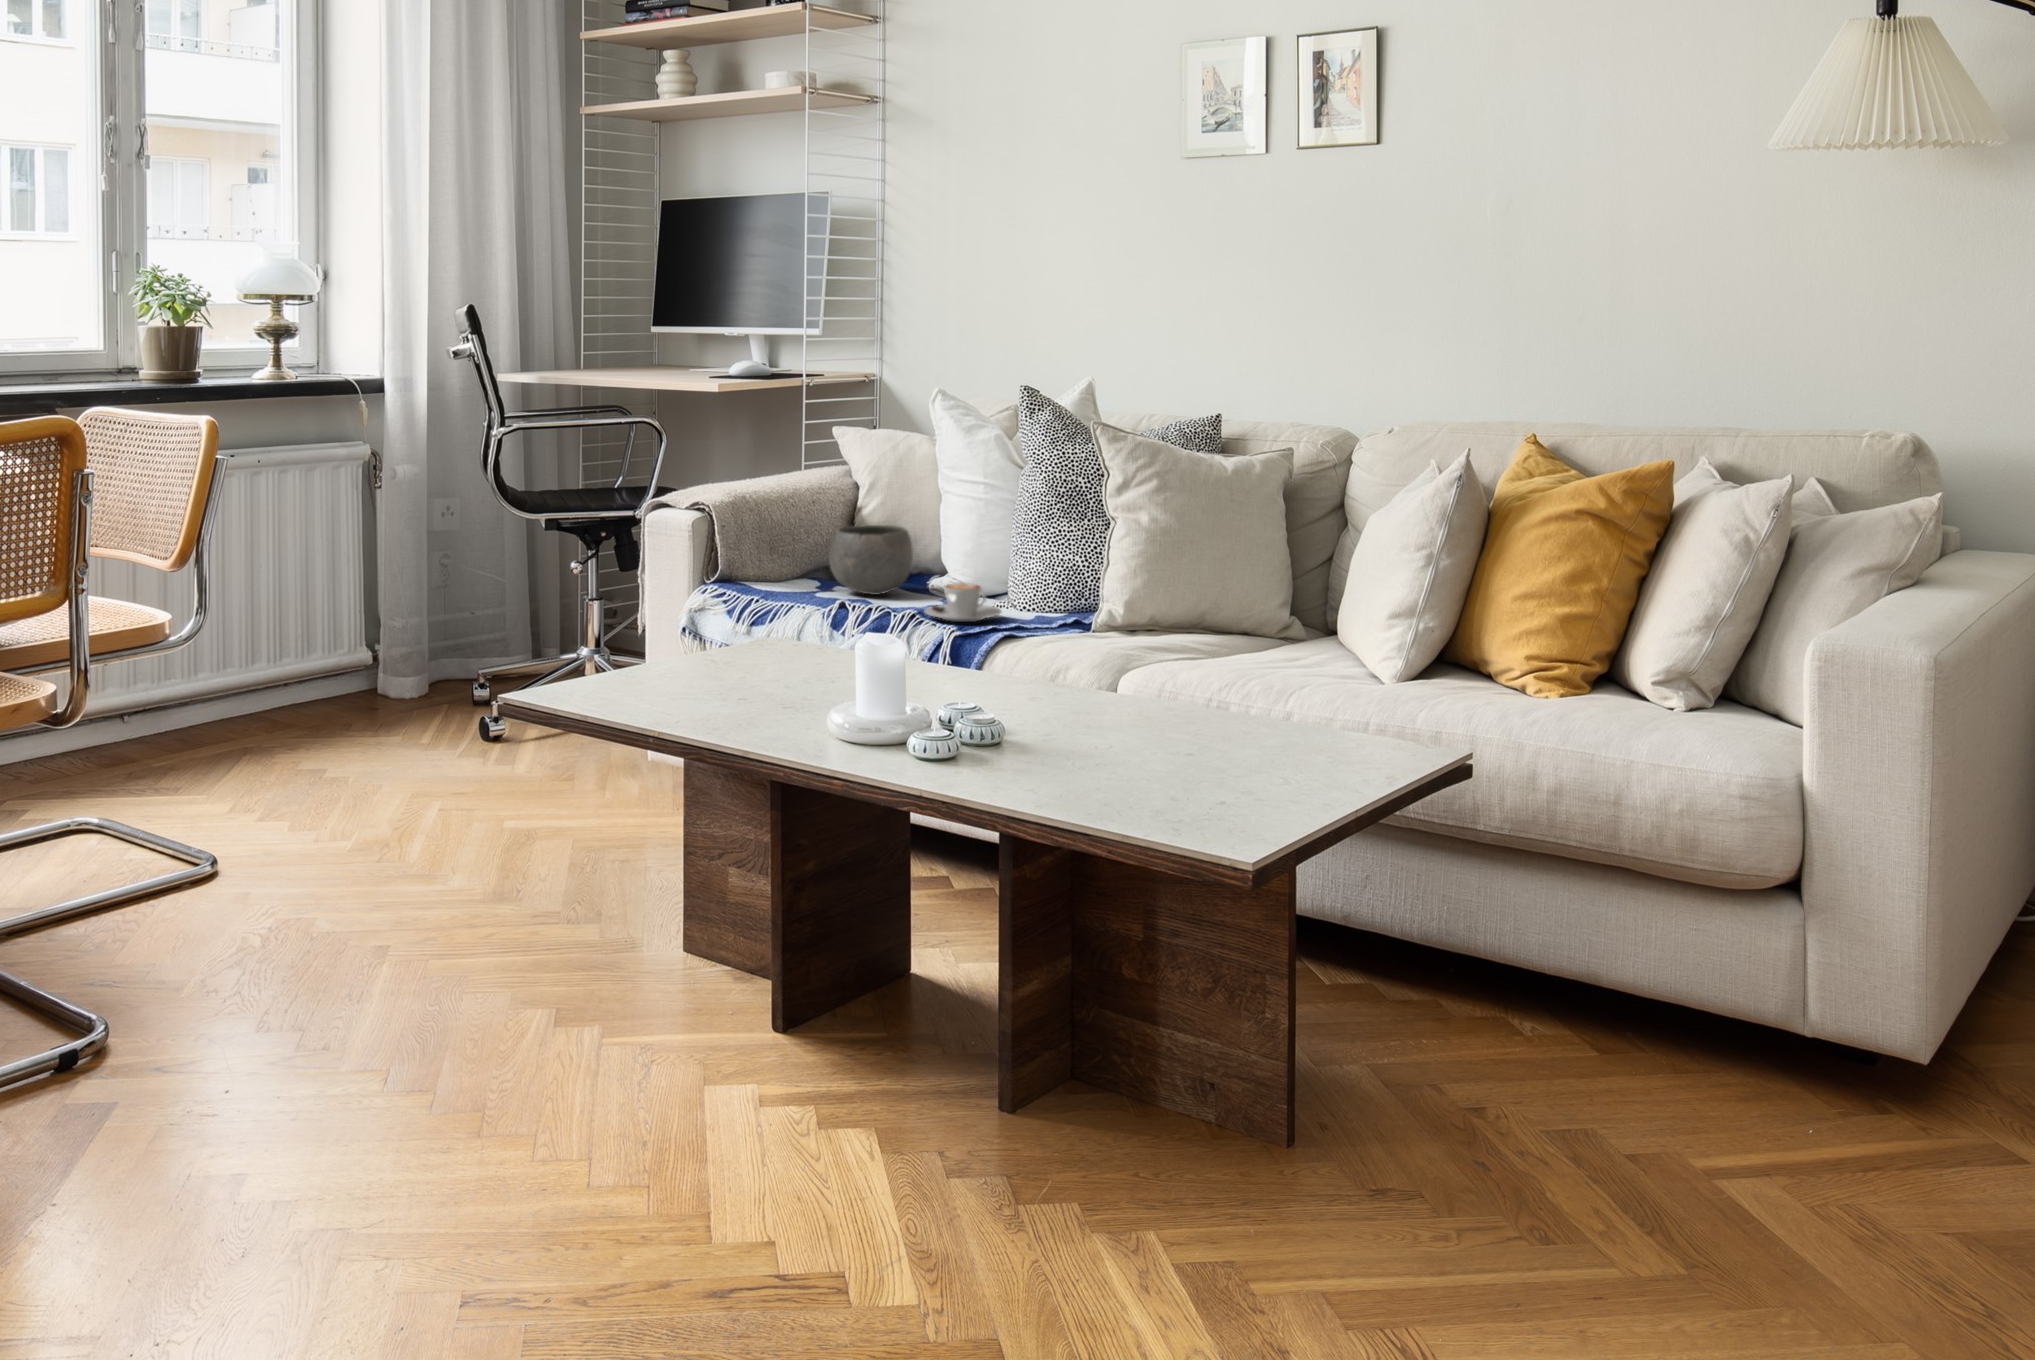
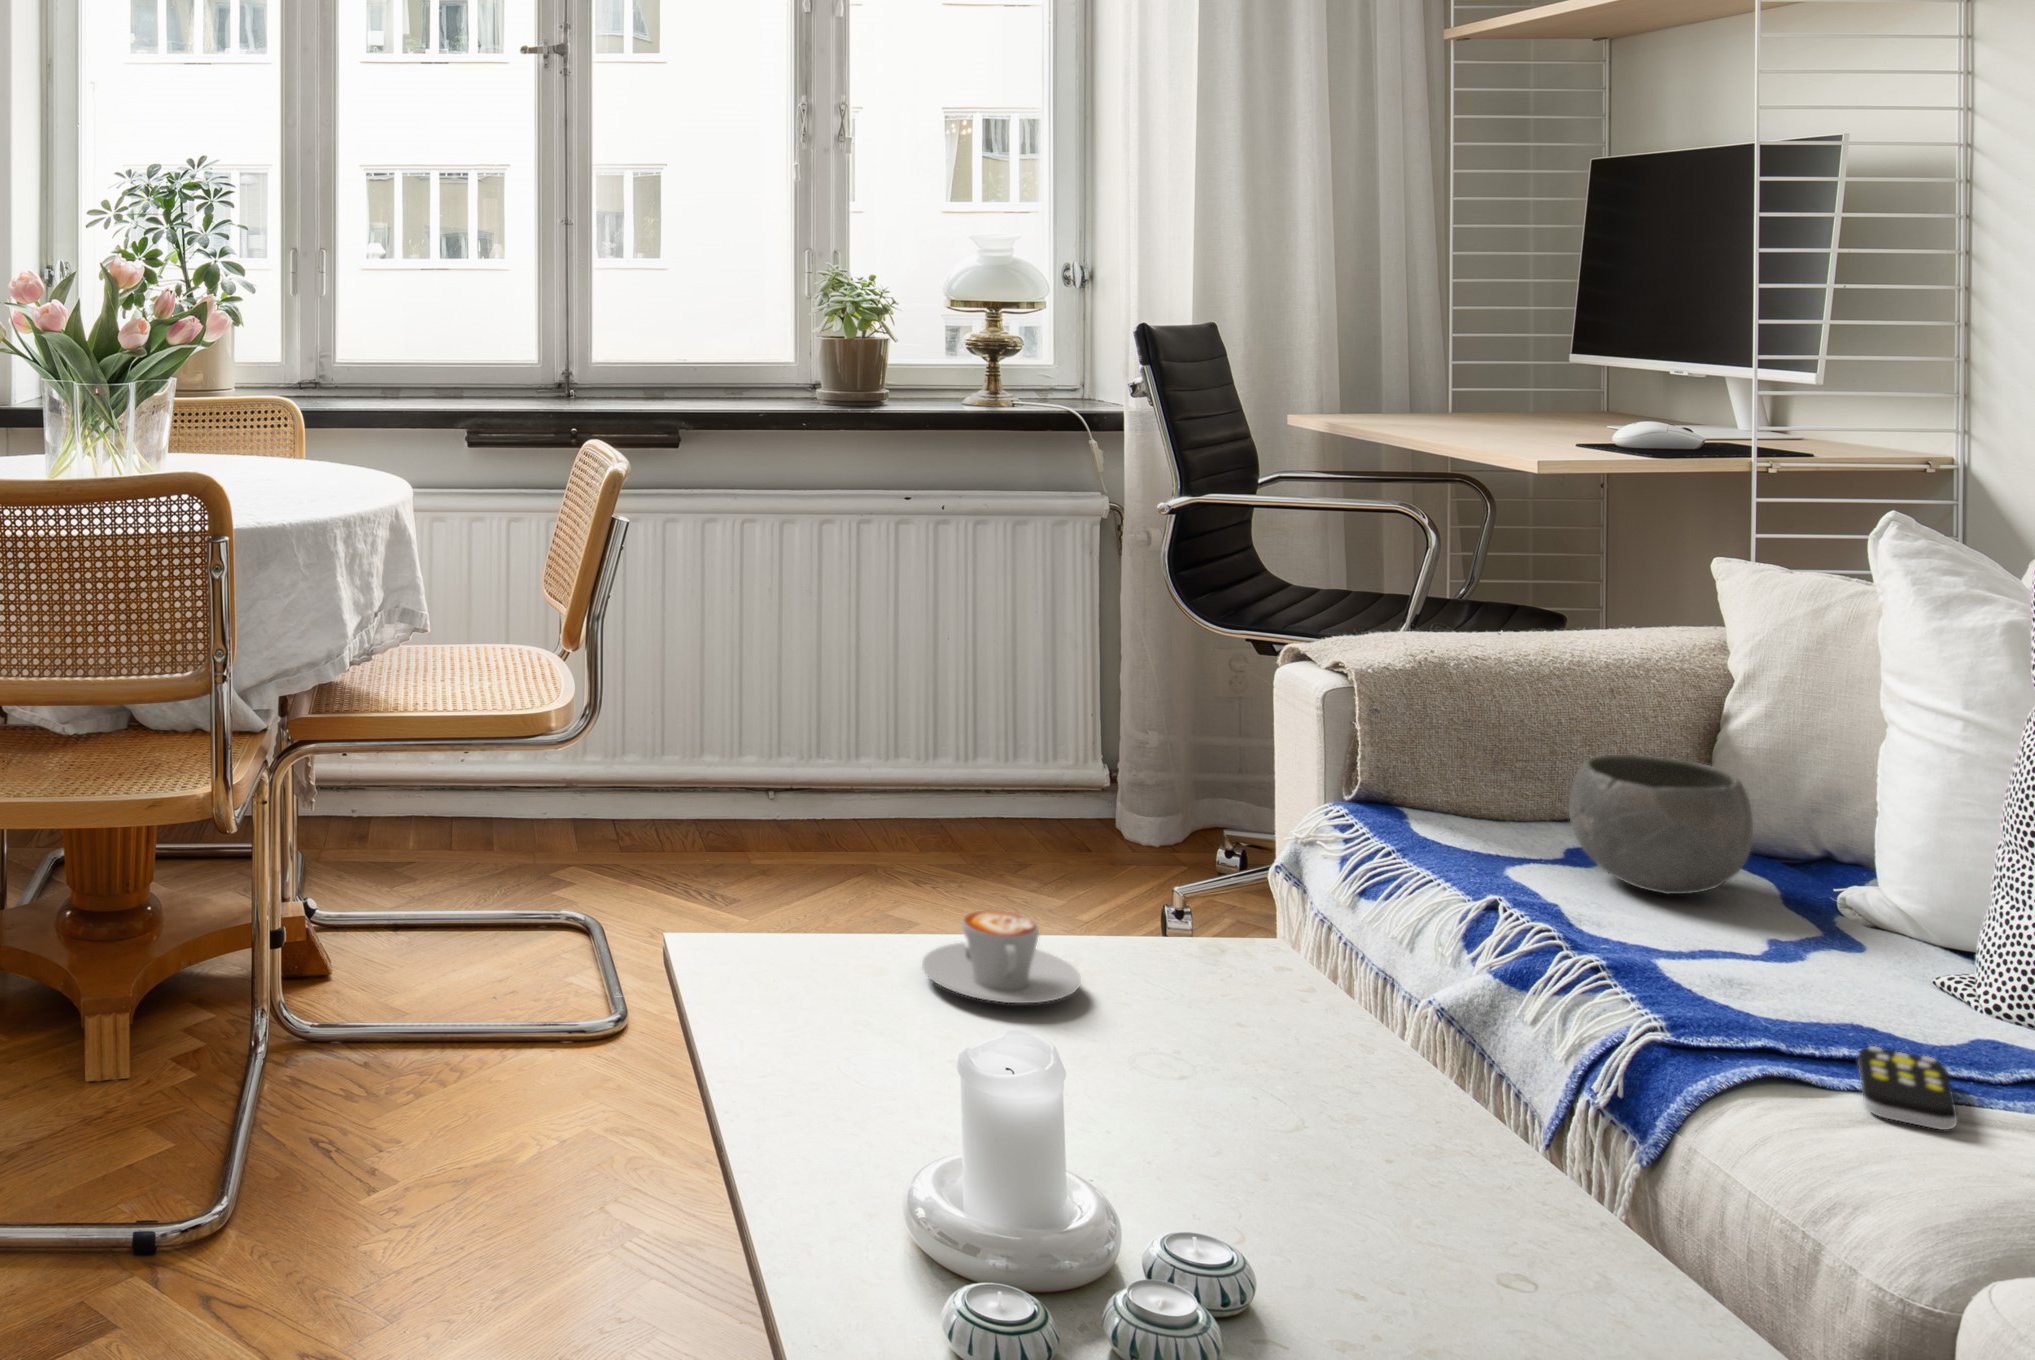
coffee cup: present [924,583,1001,622] -> present [922,910,1081,1003]
remote control: none [1031,615,1085,638] -> present [1858,1046,1957,1130]

